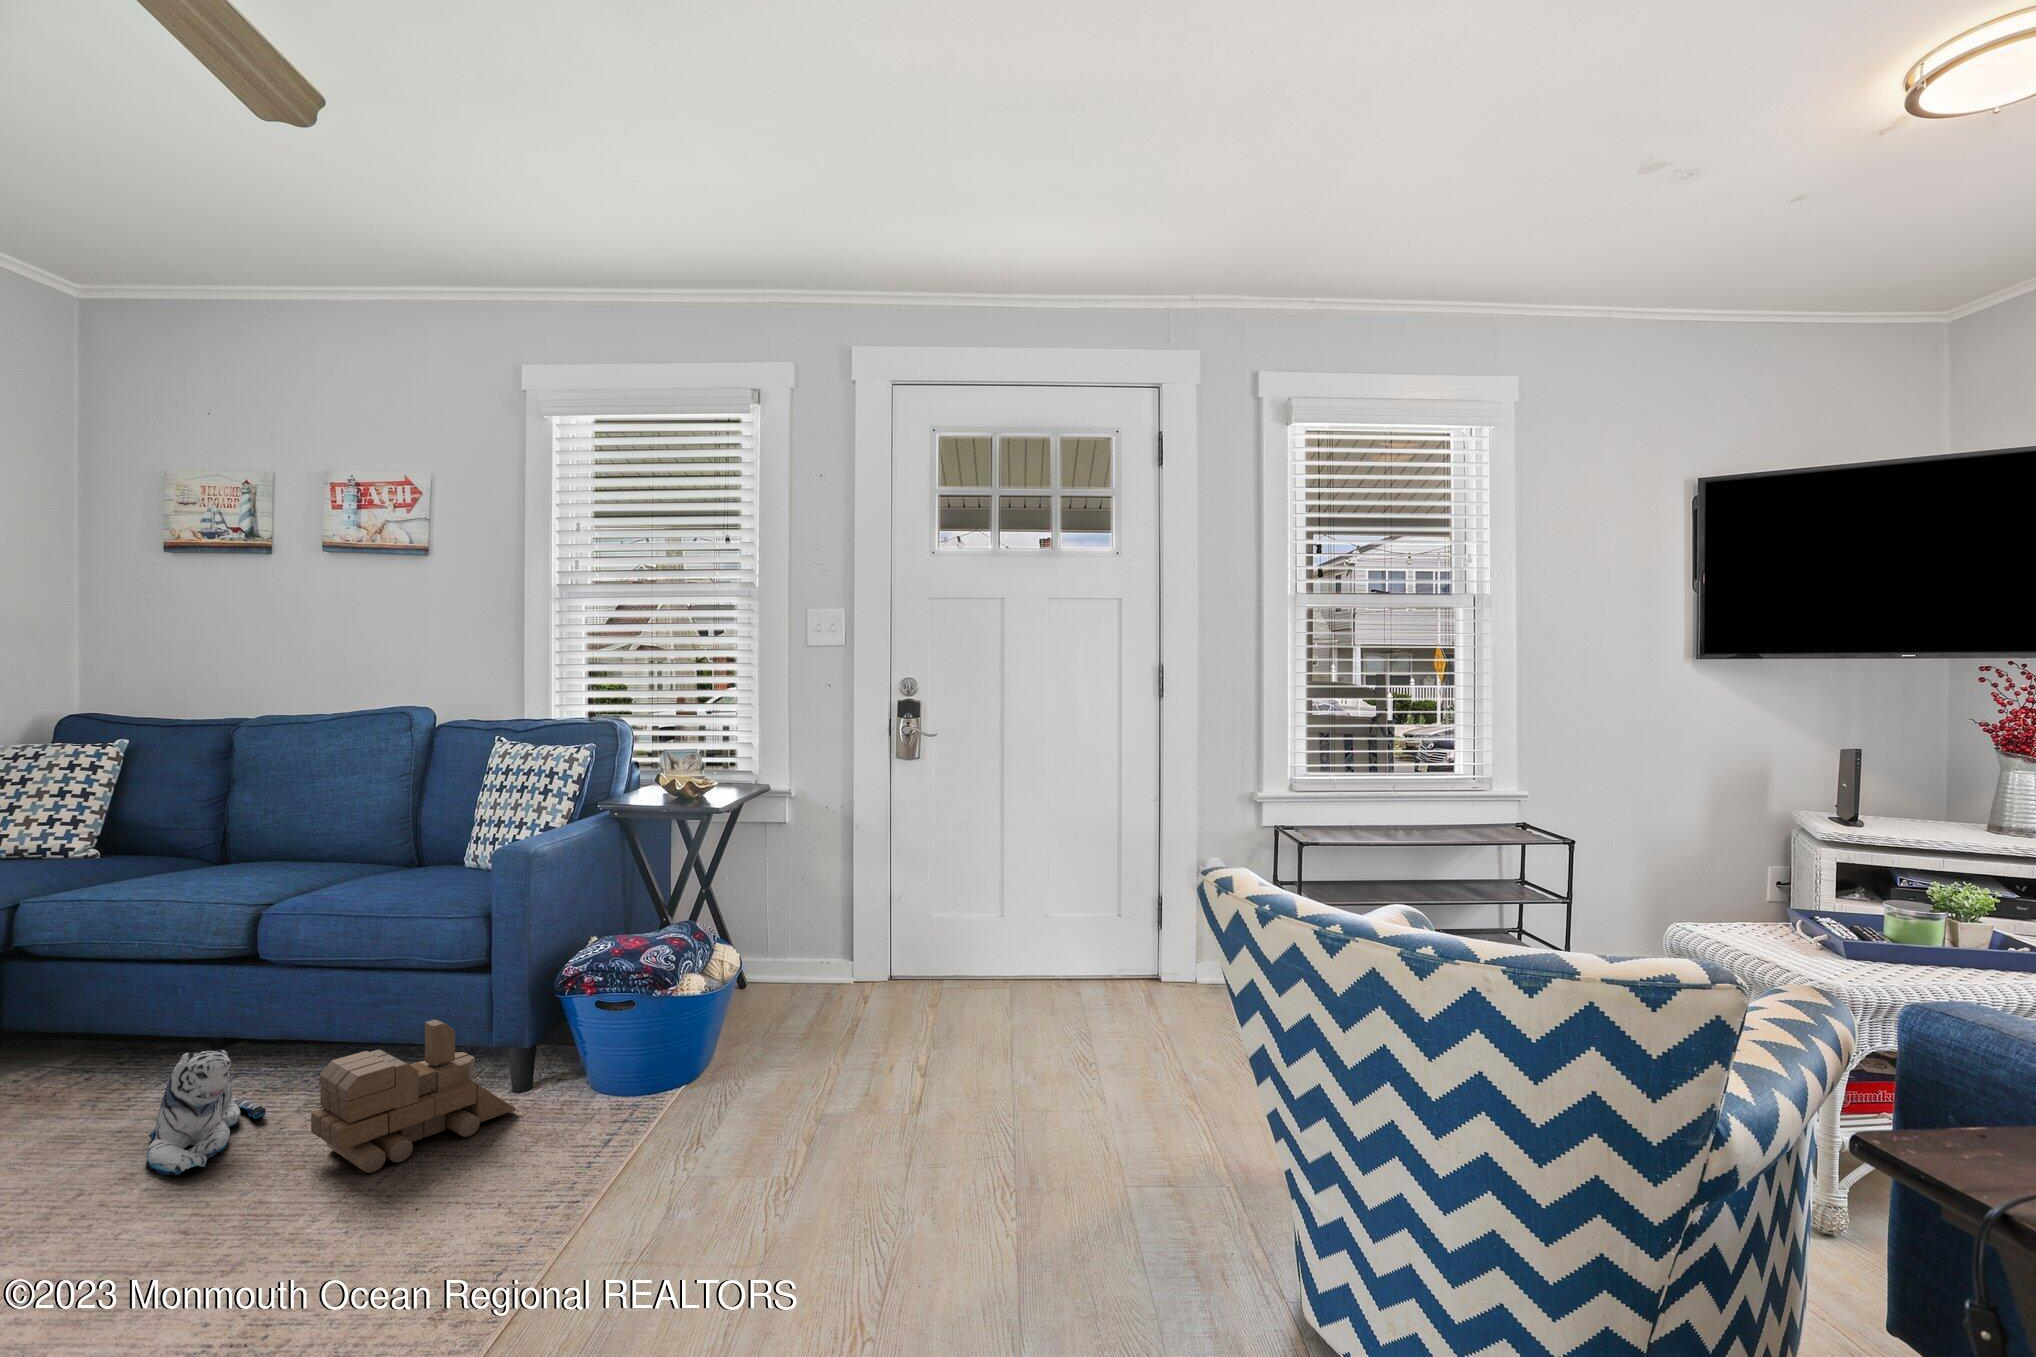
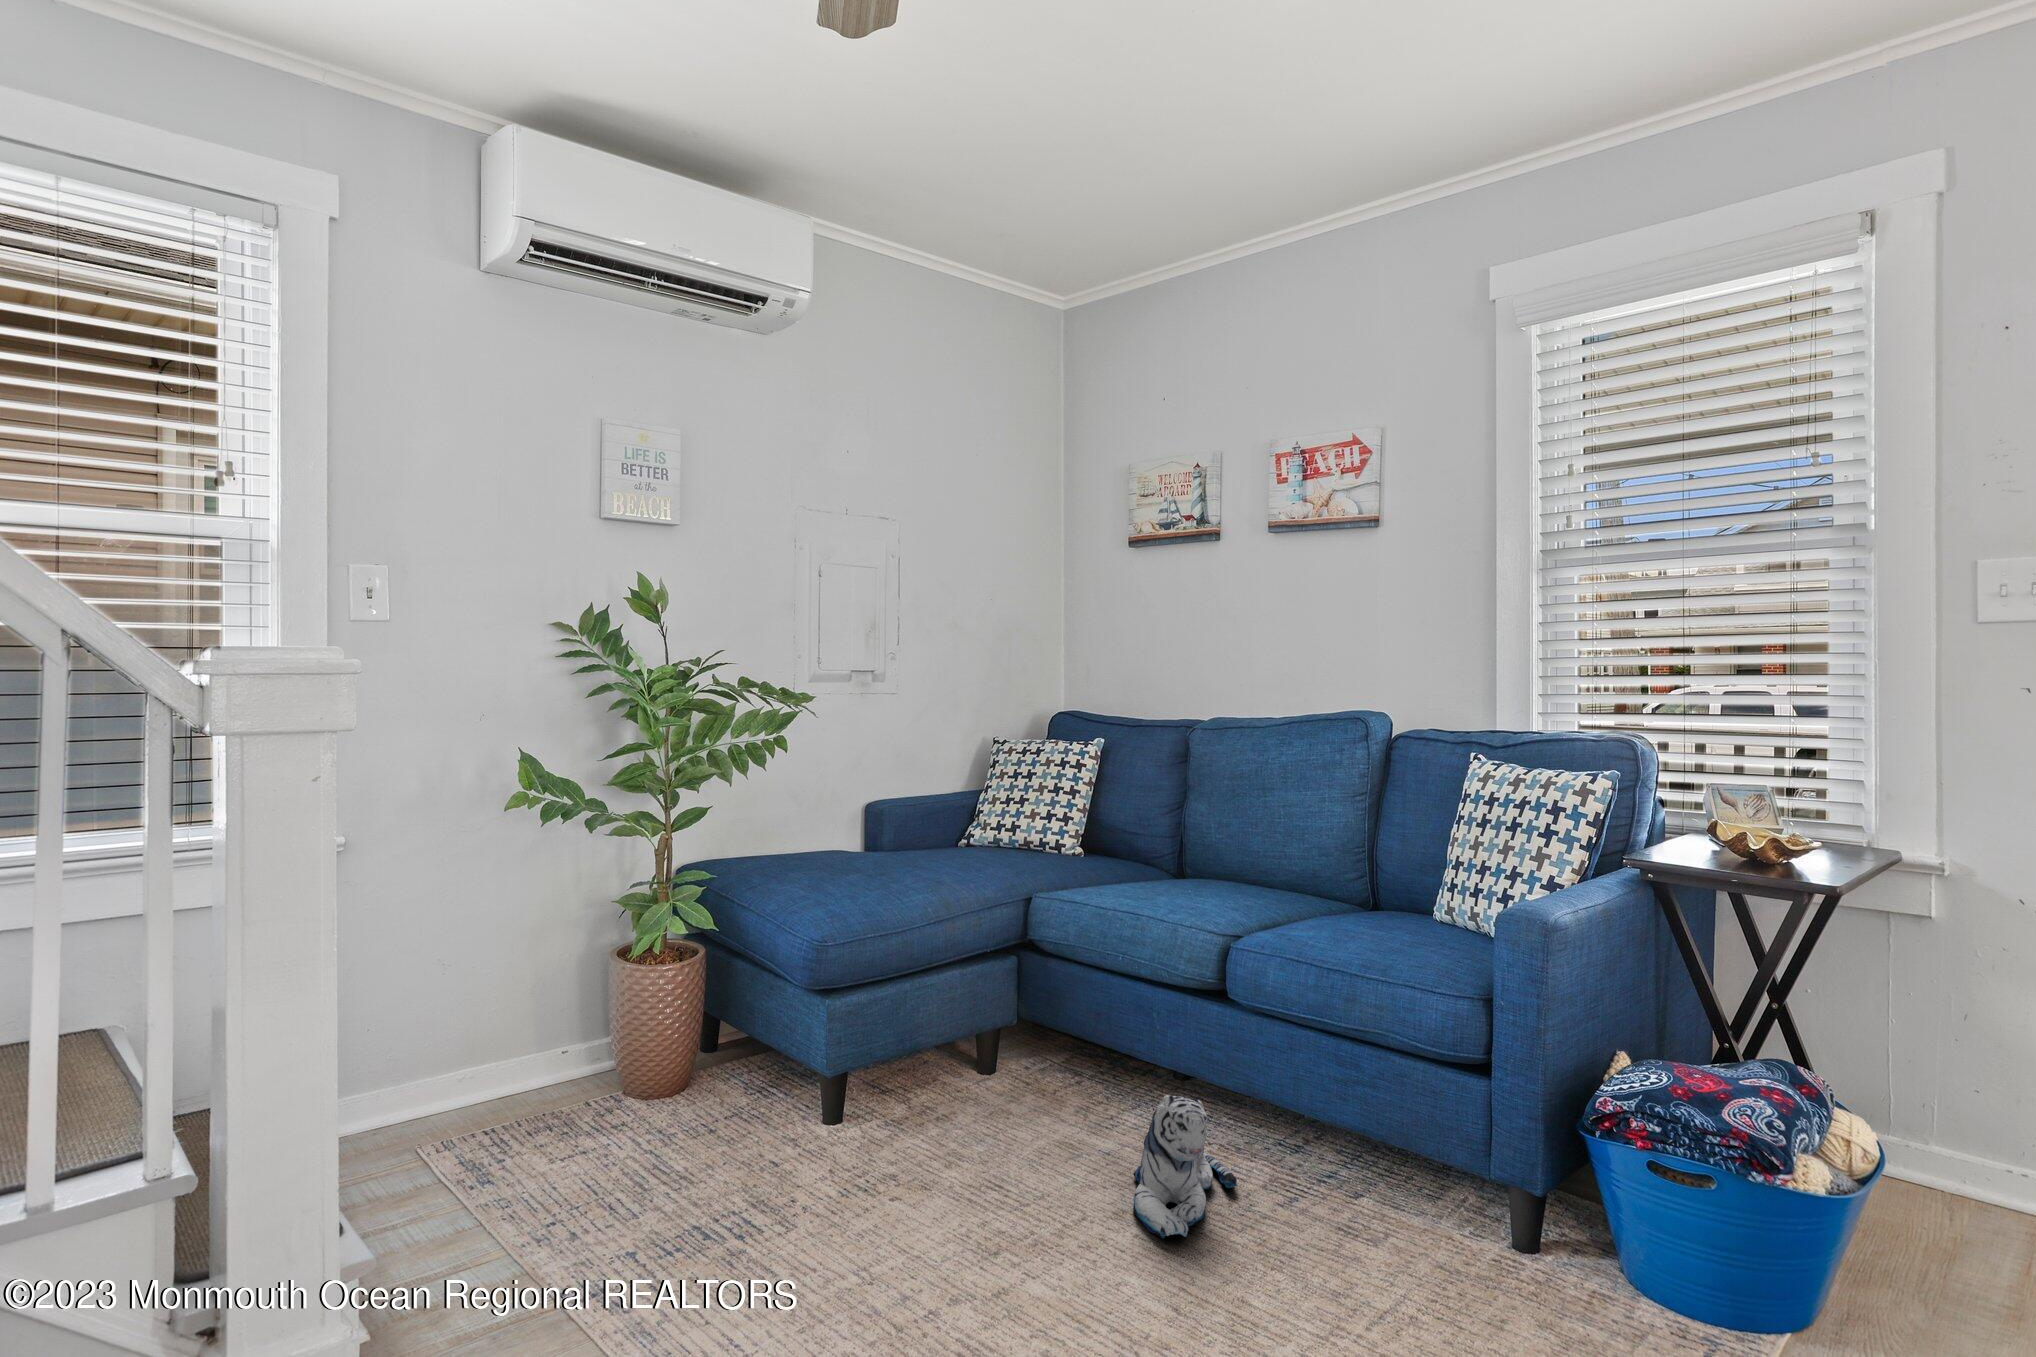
toy train: present [311,1020,516,1173] -> none [1292,1130,1536,1321]

